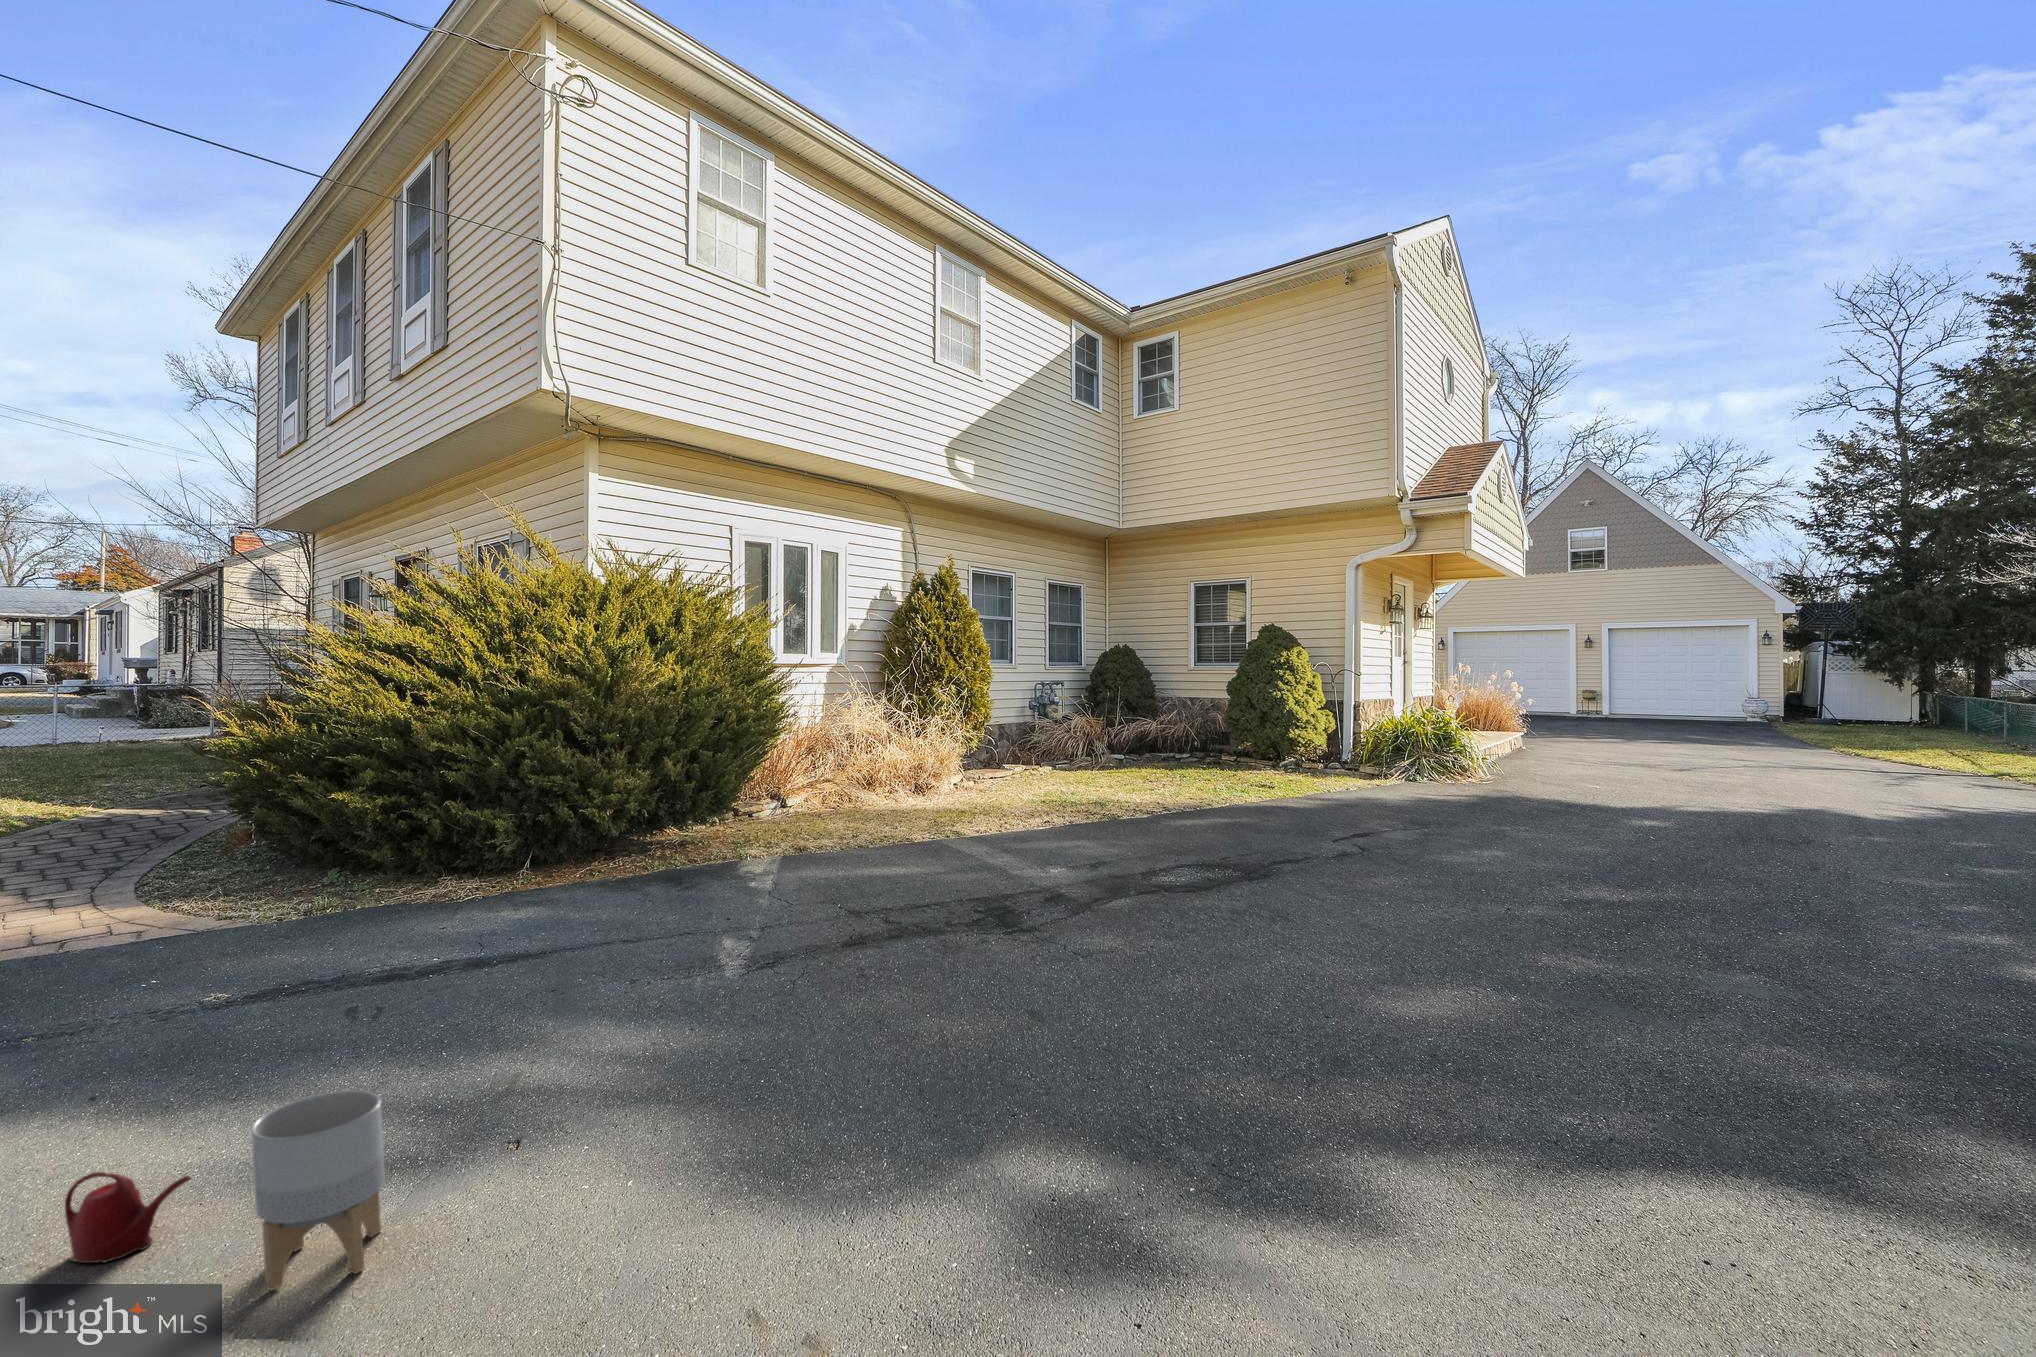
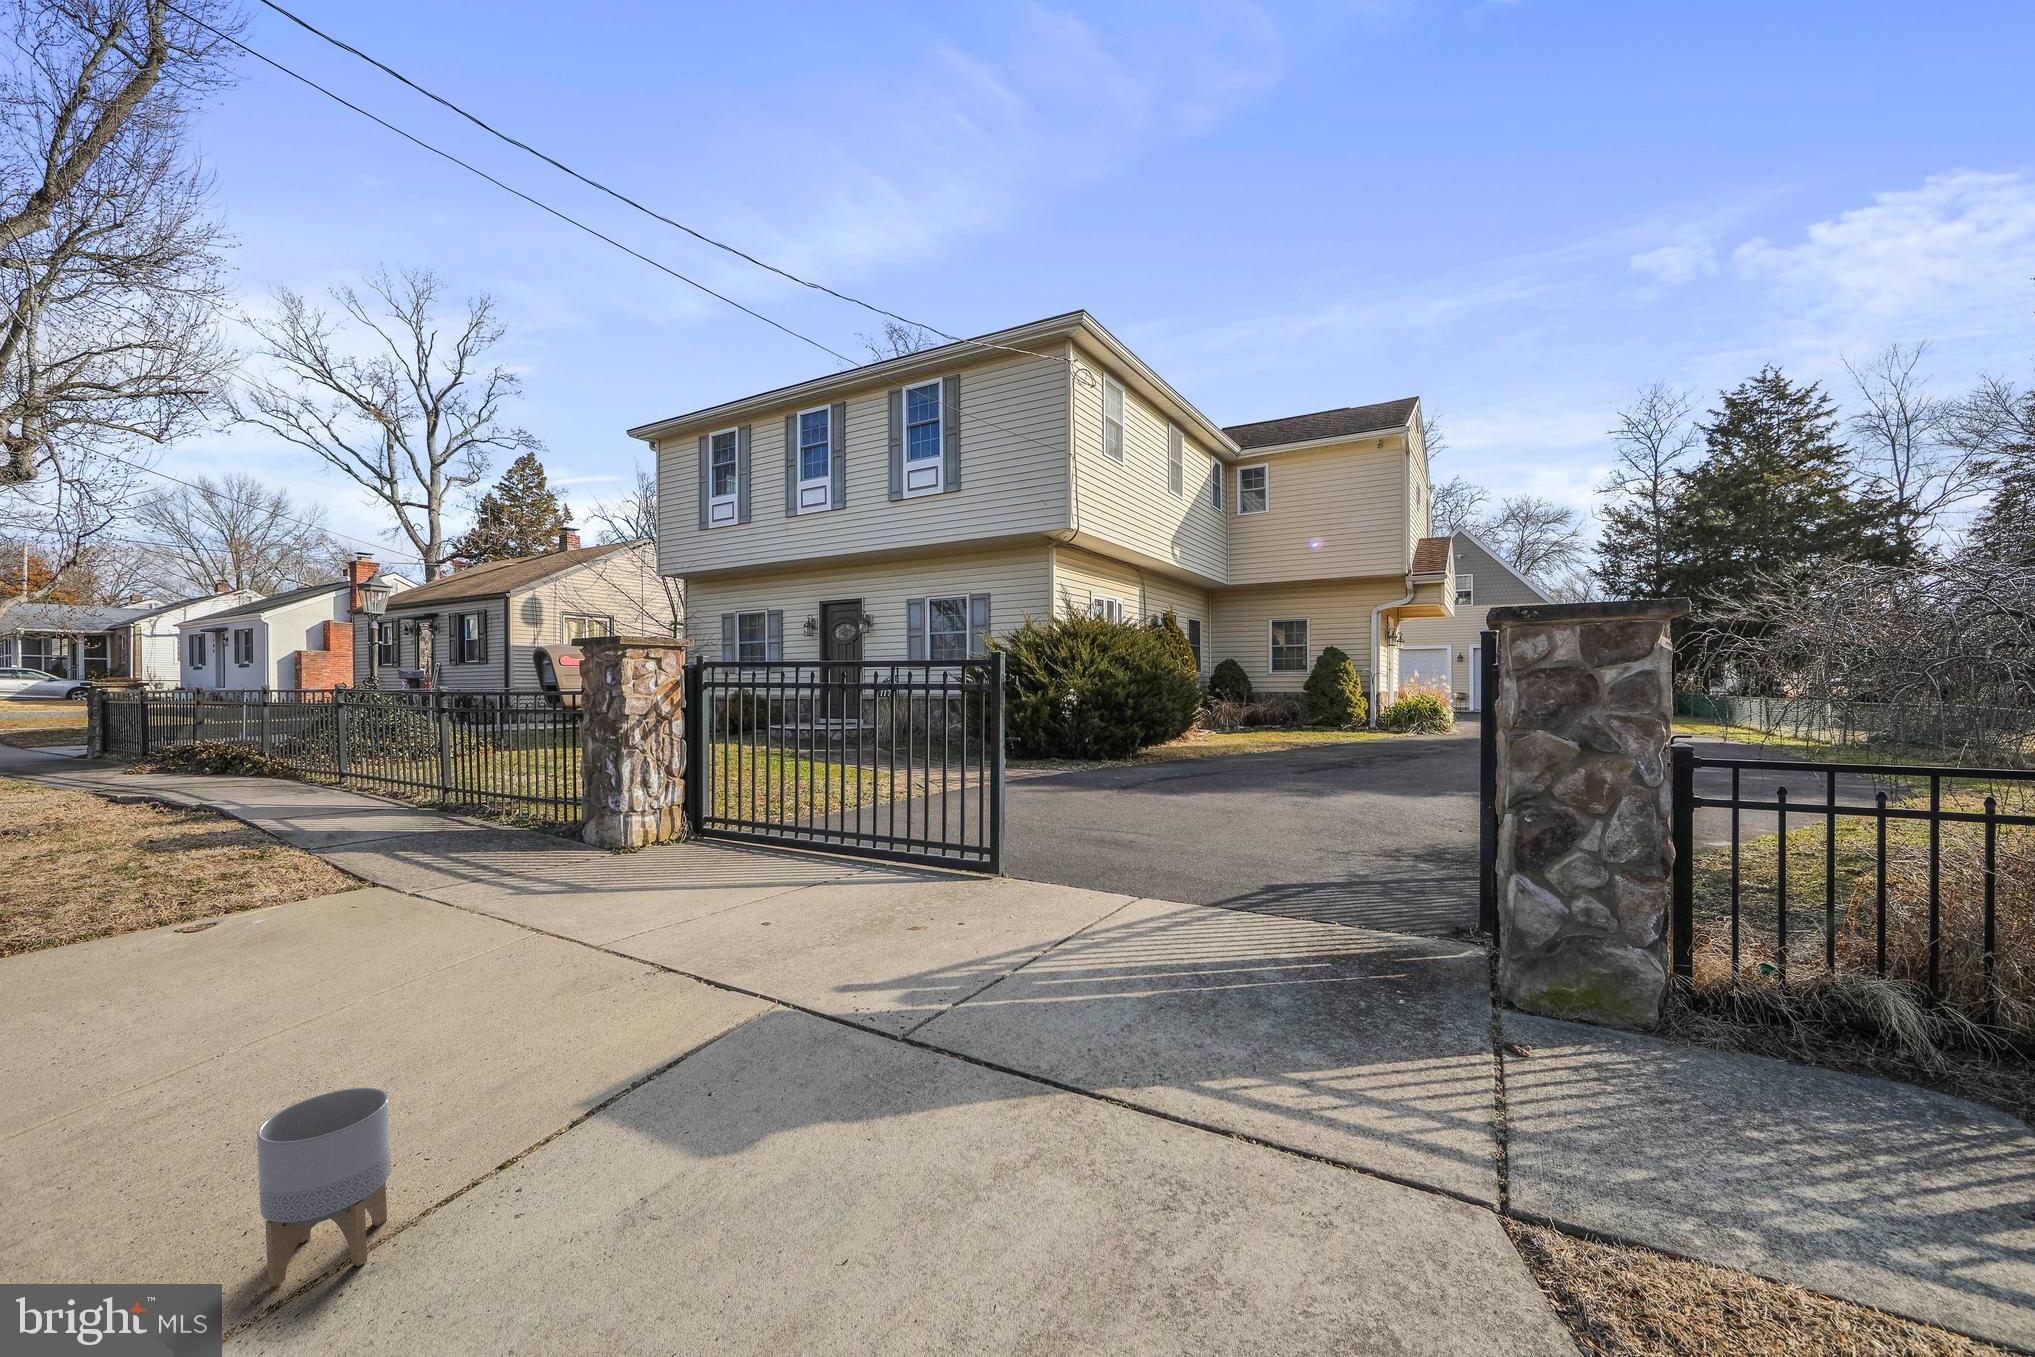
watering can: present [65,1172,191,1263] -> none [74,1170,203,1259]

